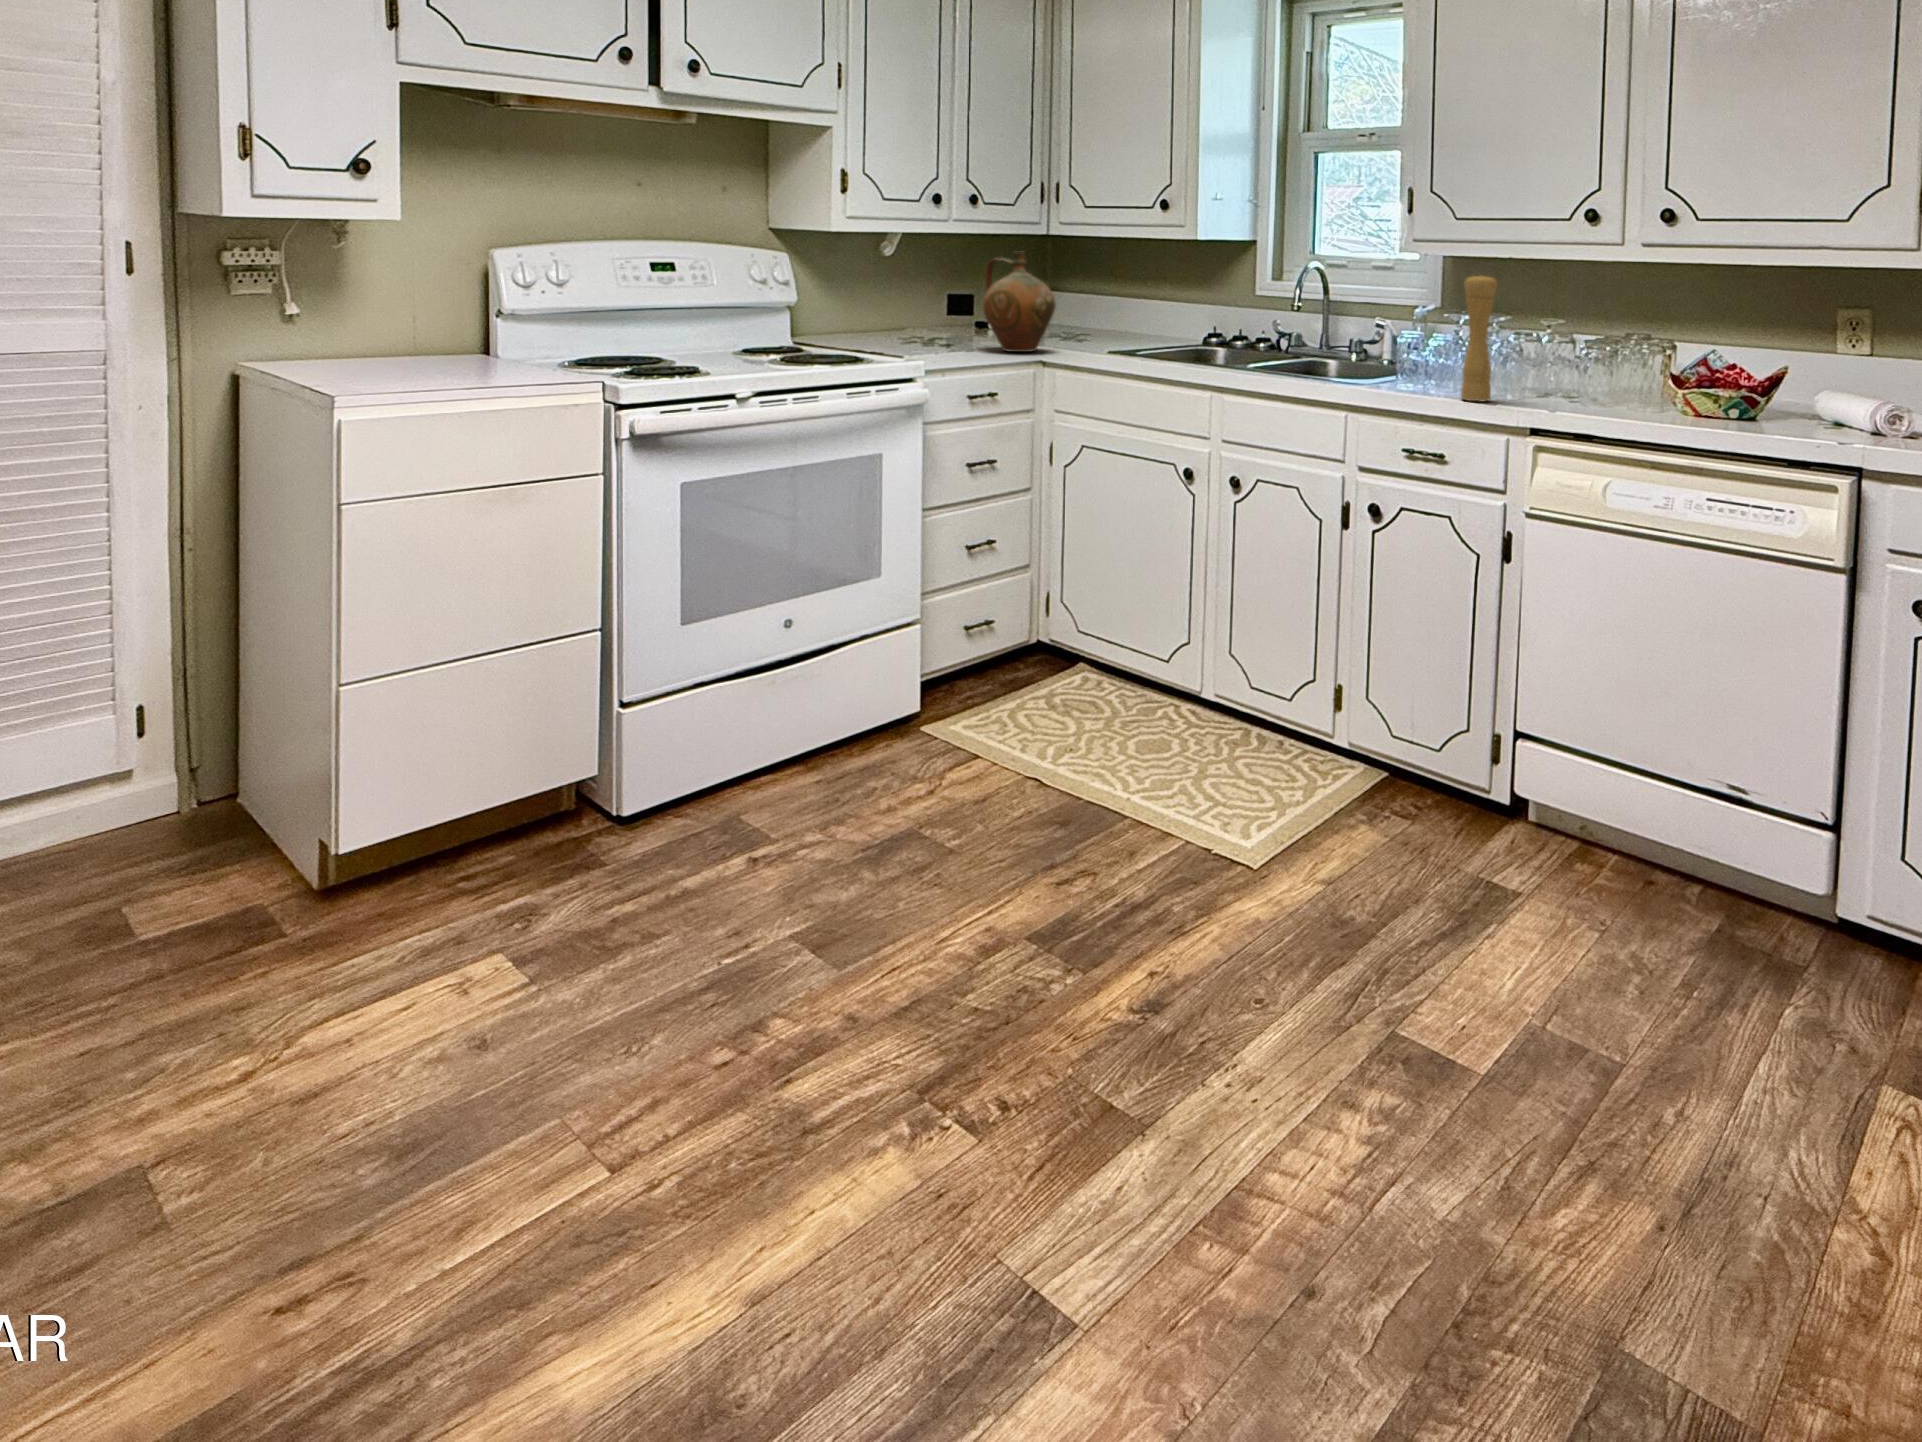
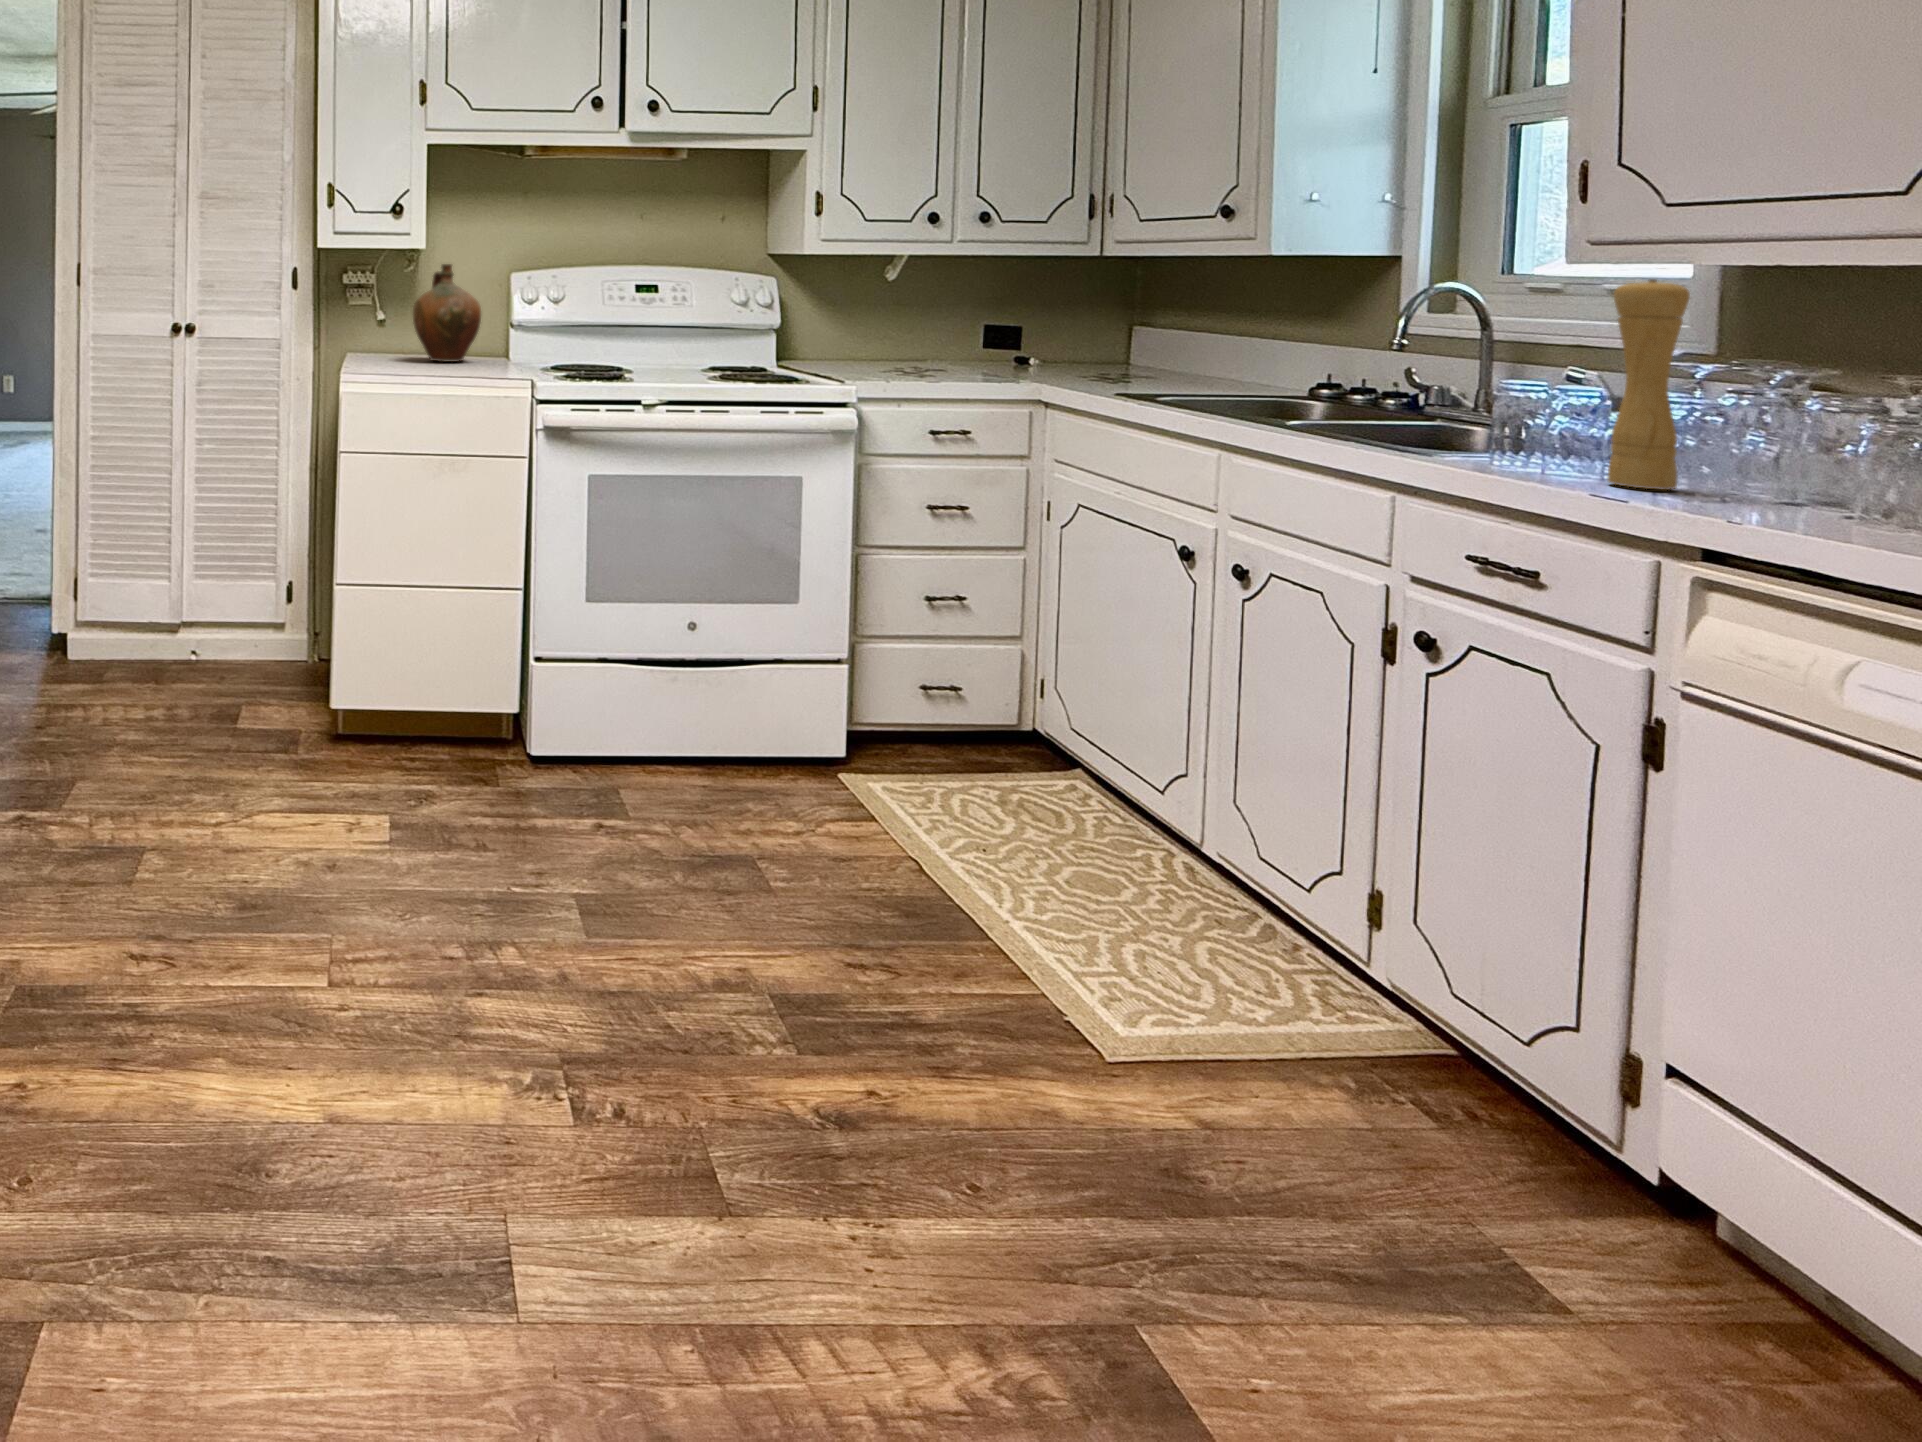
ceramic jug: present [983,252,1056,352] -> present [413,264,481,362]

